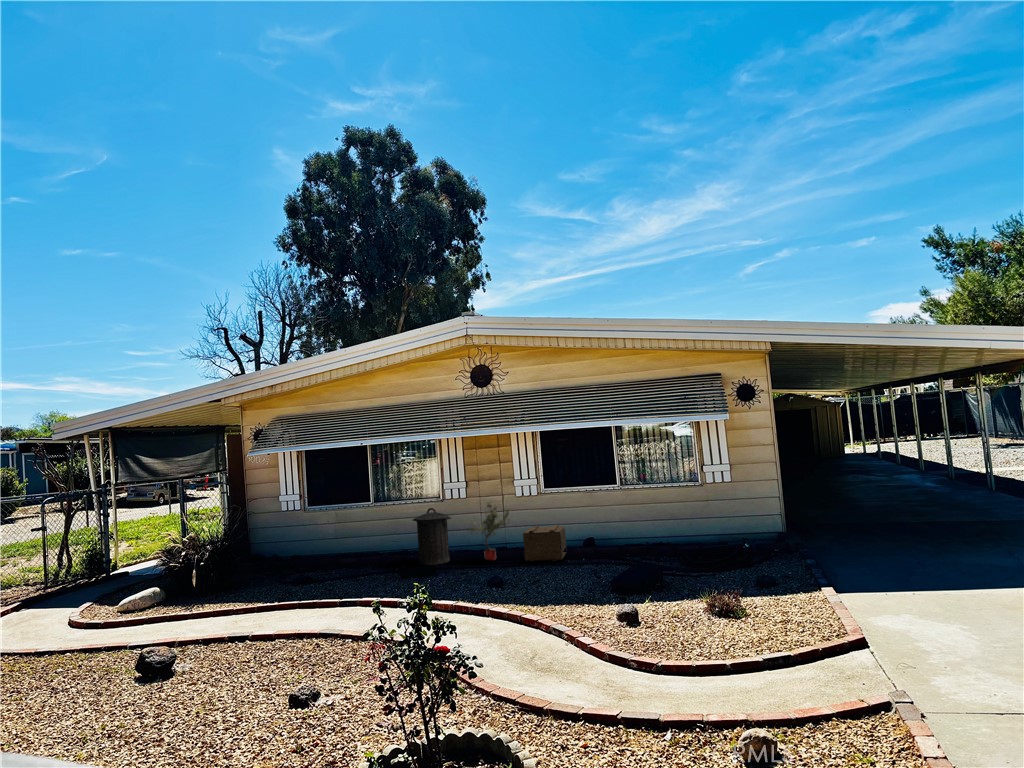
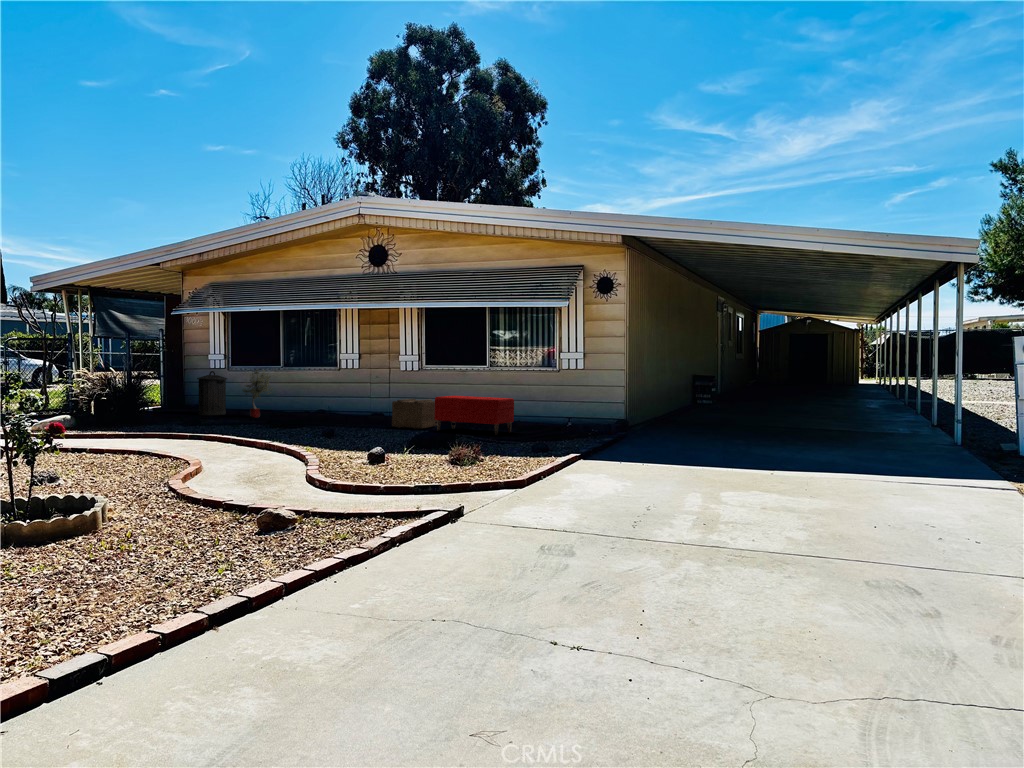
potted tree: present [467,502,510,562] -> present [243,370,272,418]
trash can: present [413,508,451,565] -> present [197,371,227,416]
bench: none [578,517,661,561] -> present [435,396,514,436]

